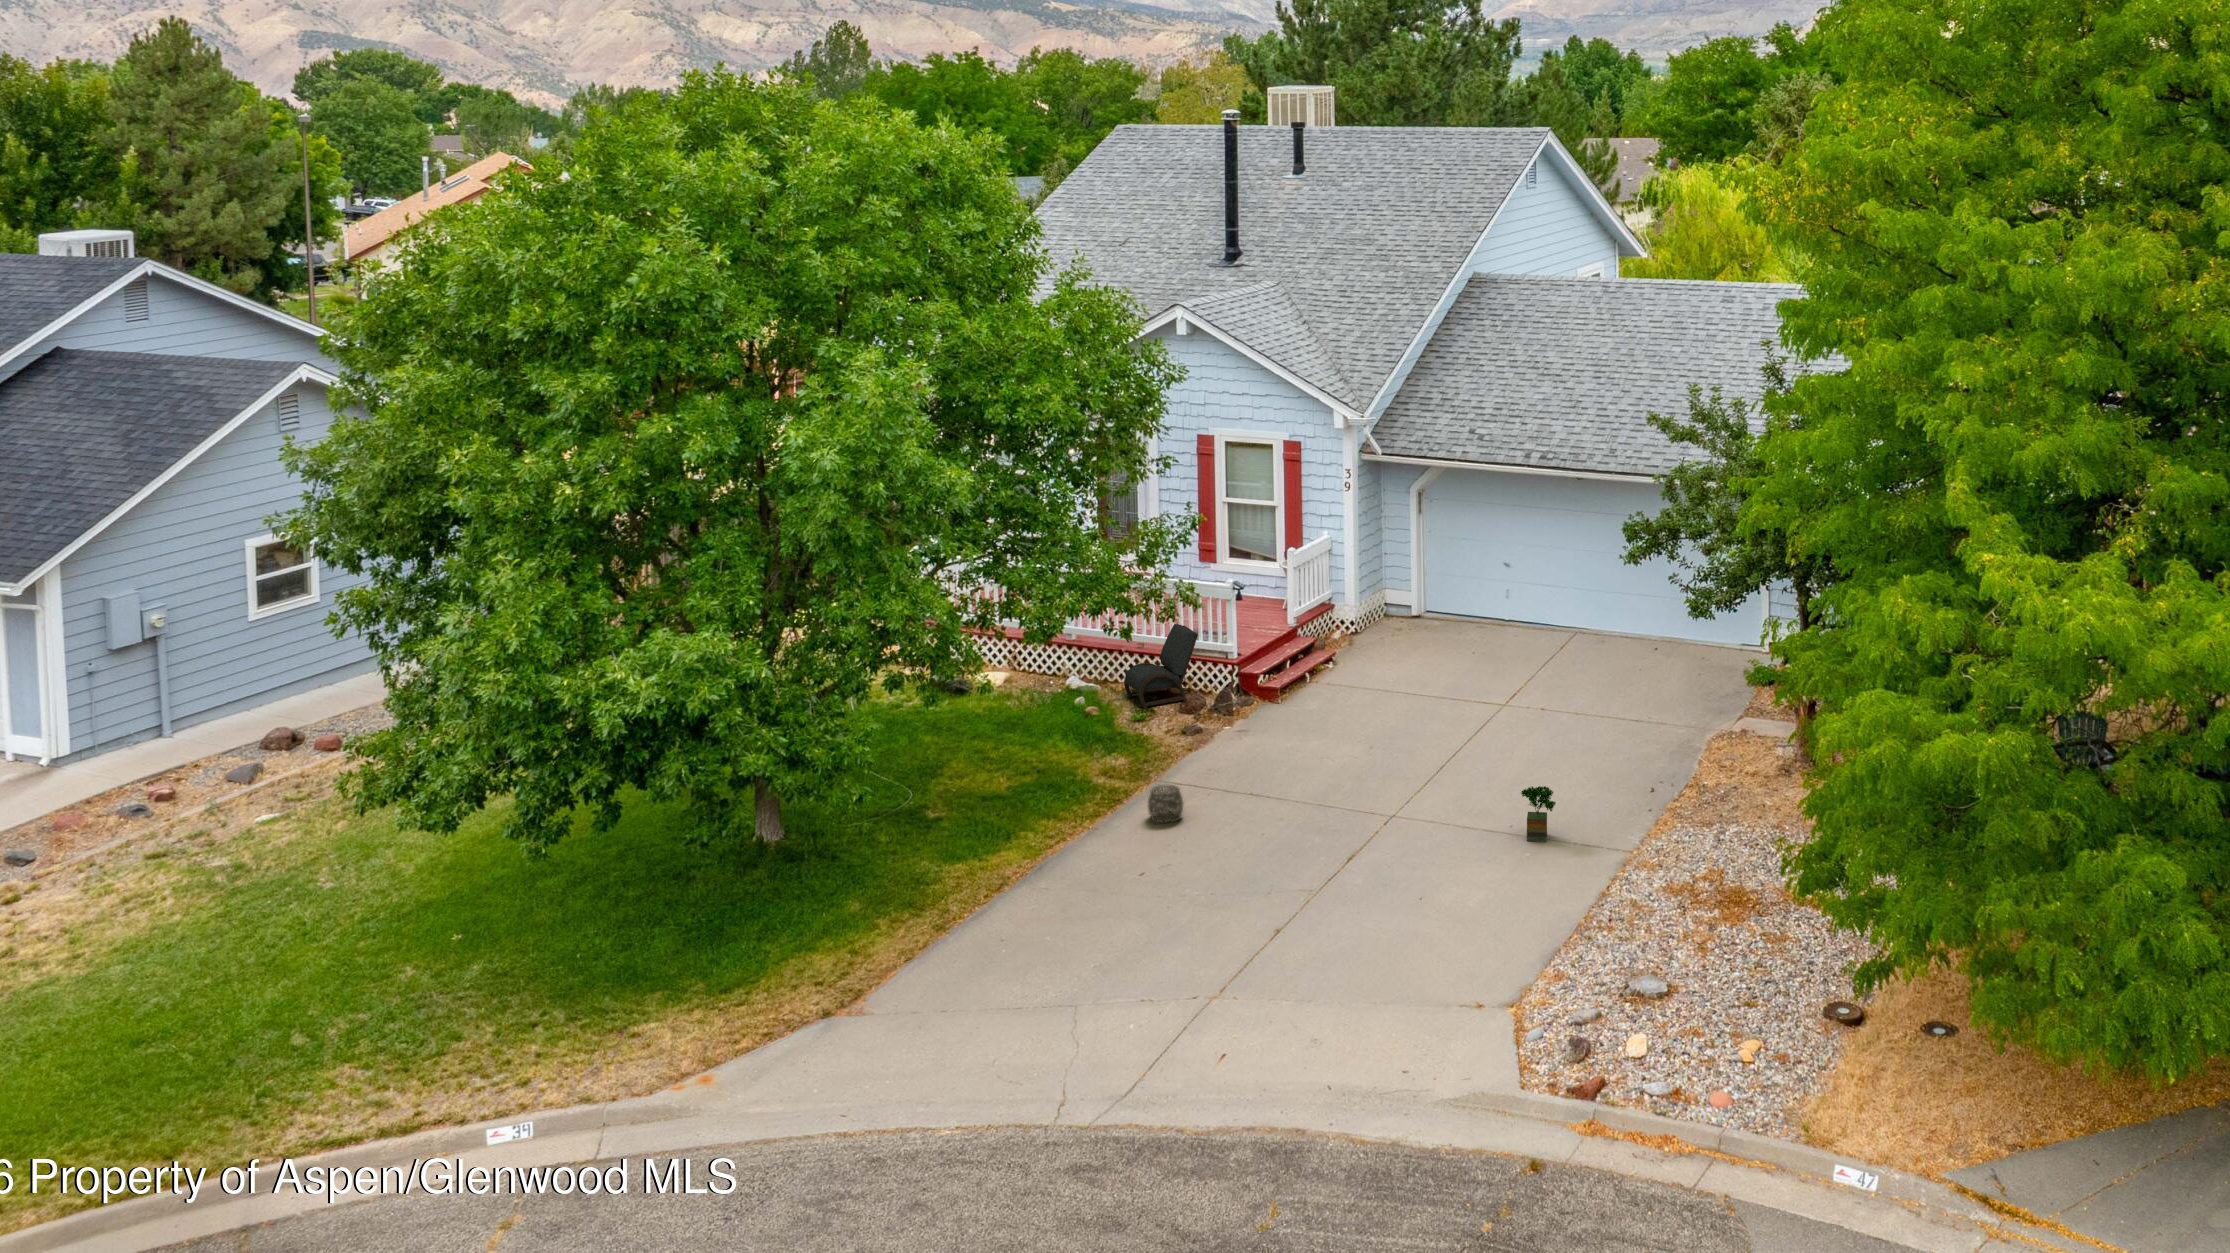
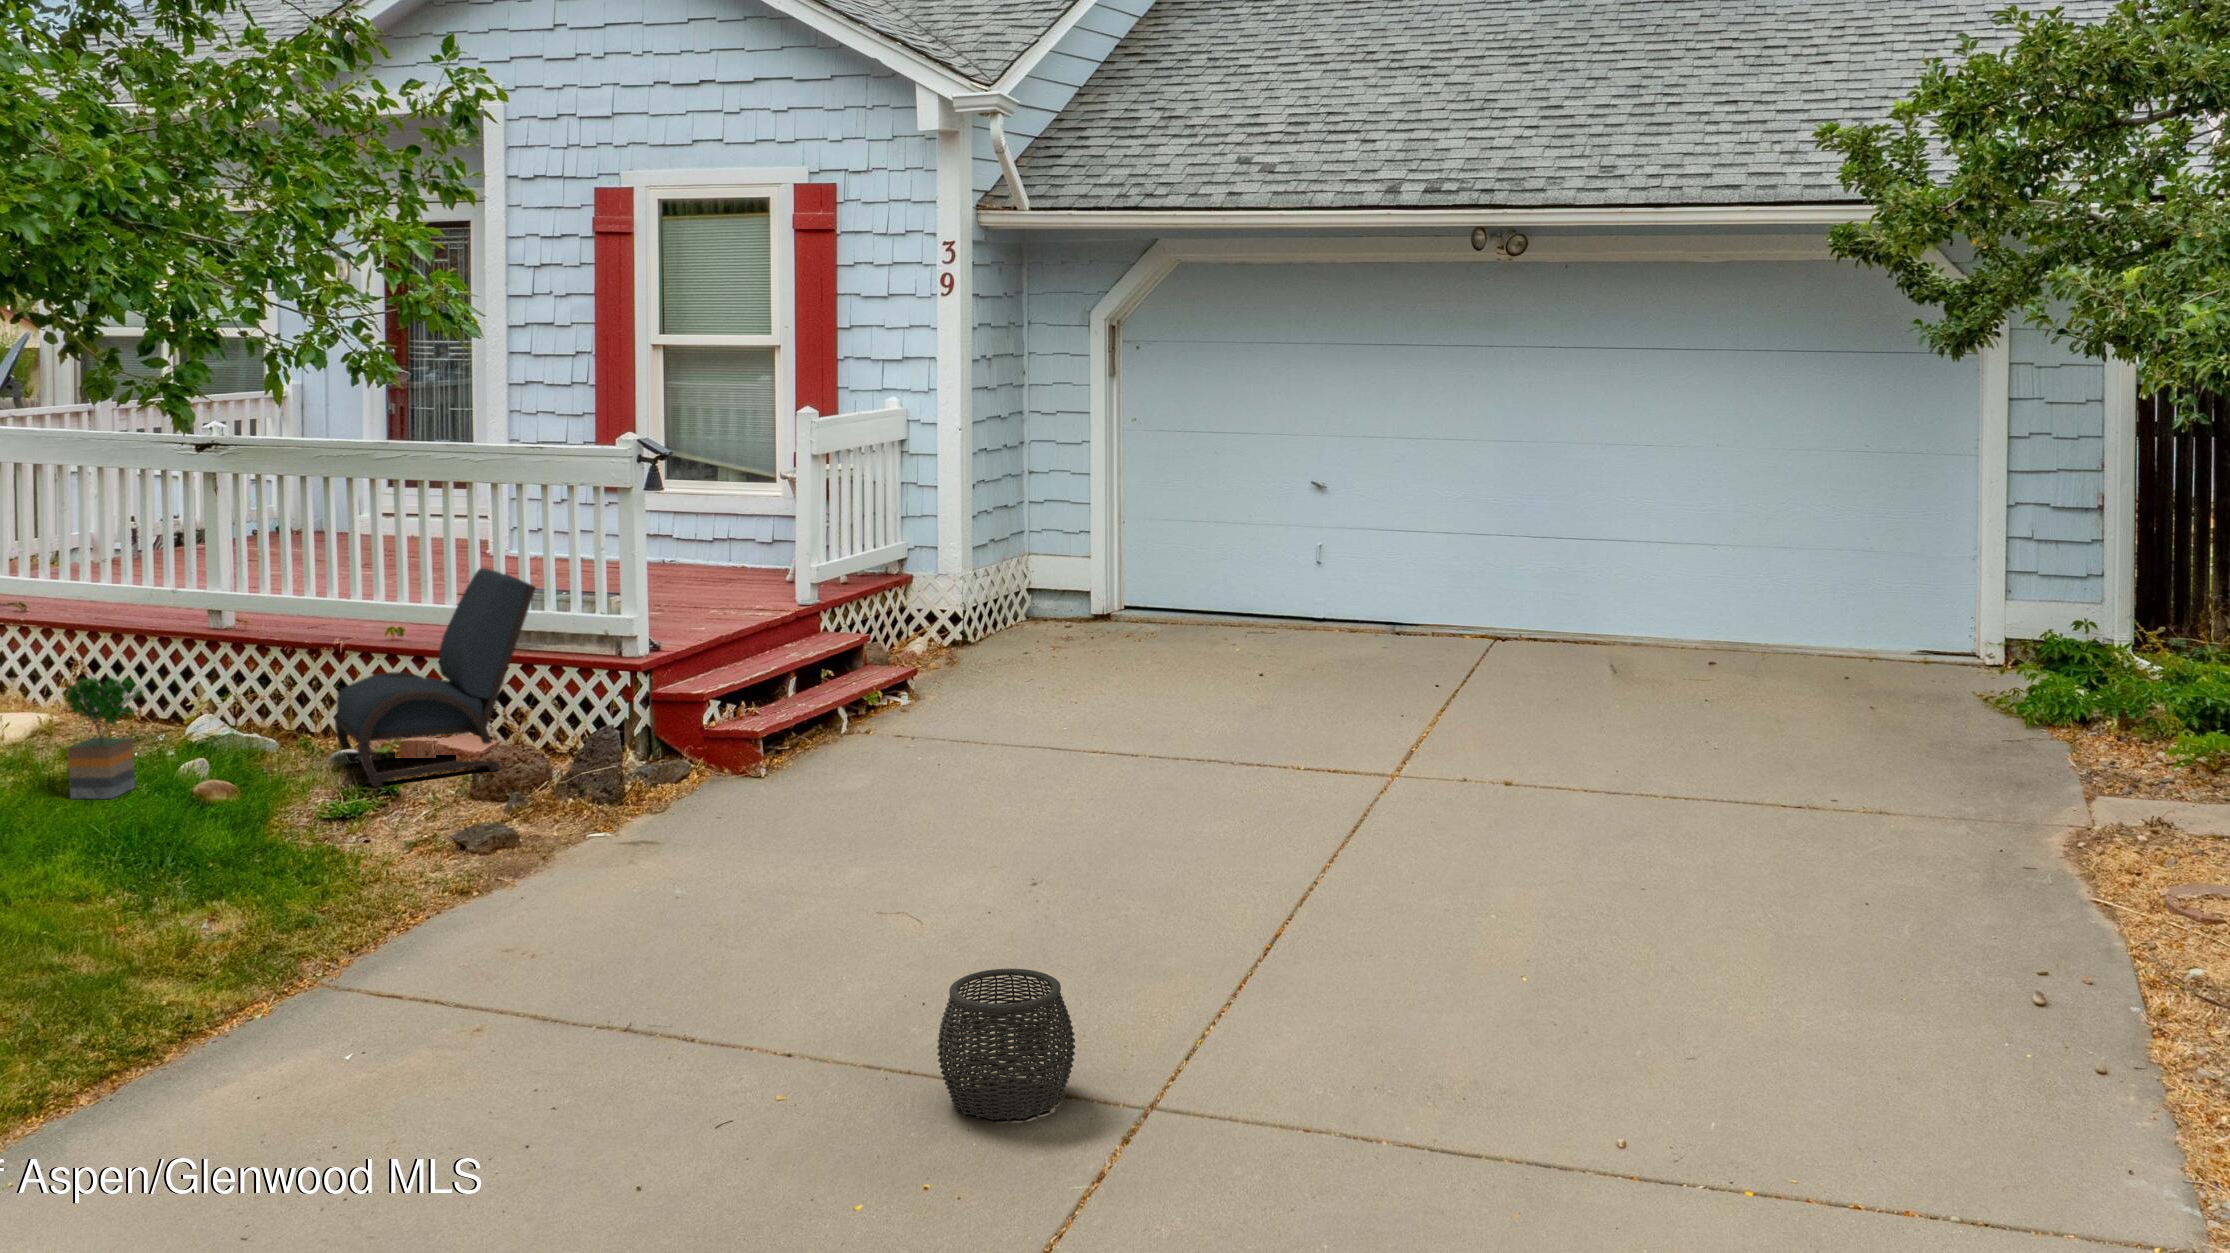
woven basket: present [1148,785,1183,823] -> present [937,969,1075,1121]
potted tree: present [1521,786,1556,842] -> present [65,678,143,799]

